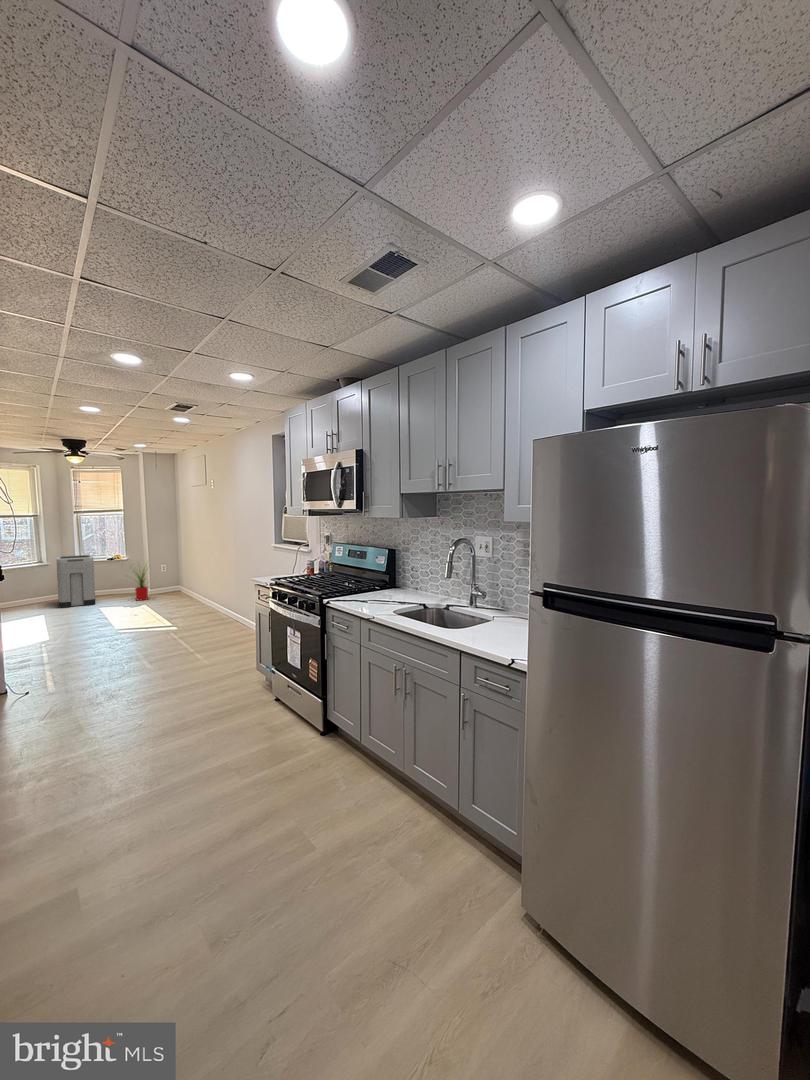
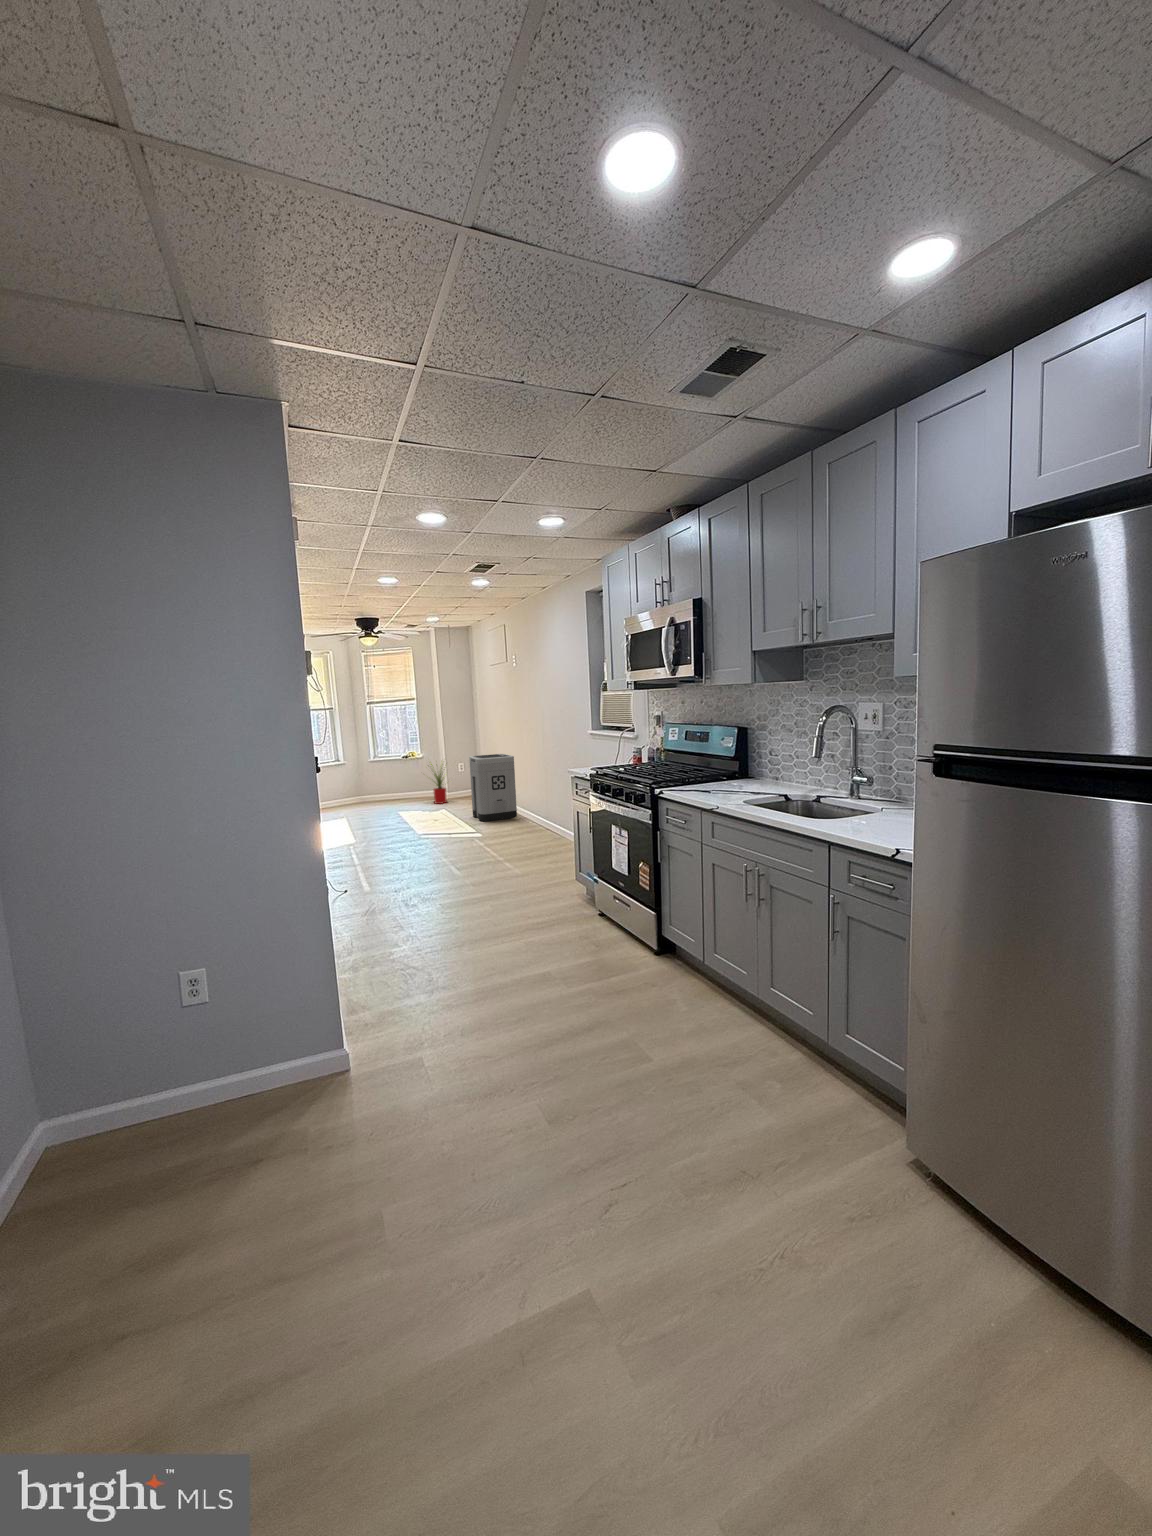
trash can: present [56,555,95,608] -> present [469,754,517,821]

